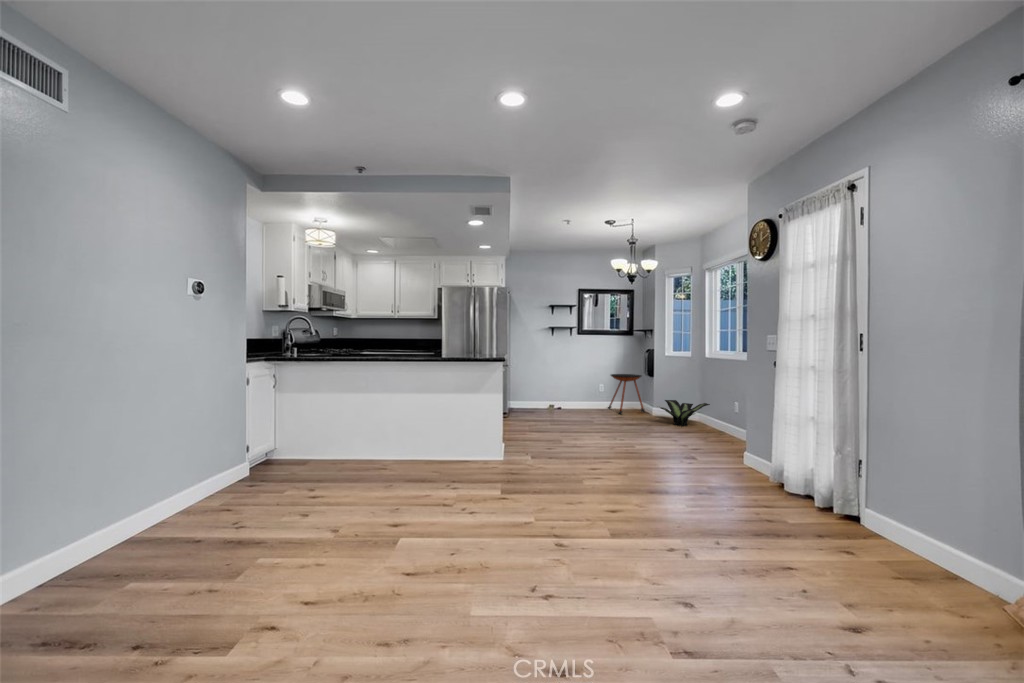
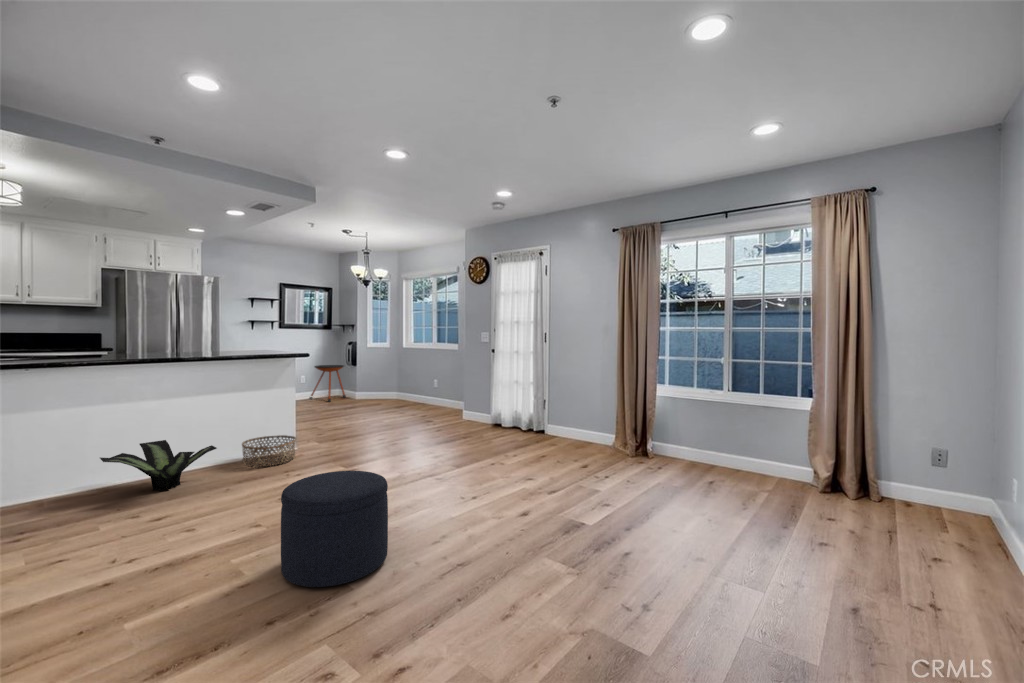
potted plant: present [660,400,710,426] -> present [100,440,217,491]
basket: none [441,439,491,471] -> present [242,435,296,467]
ottoman: none [213,493,350,644] -> present [281,471,388,587]

